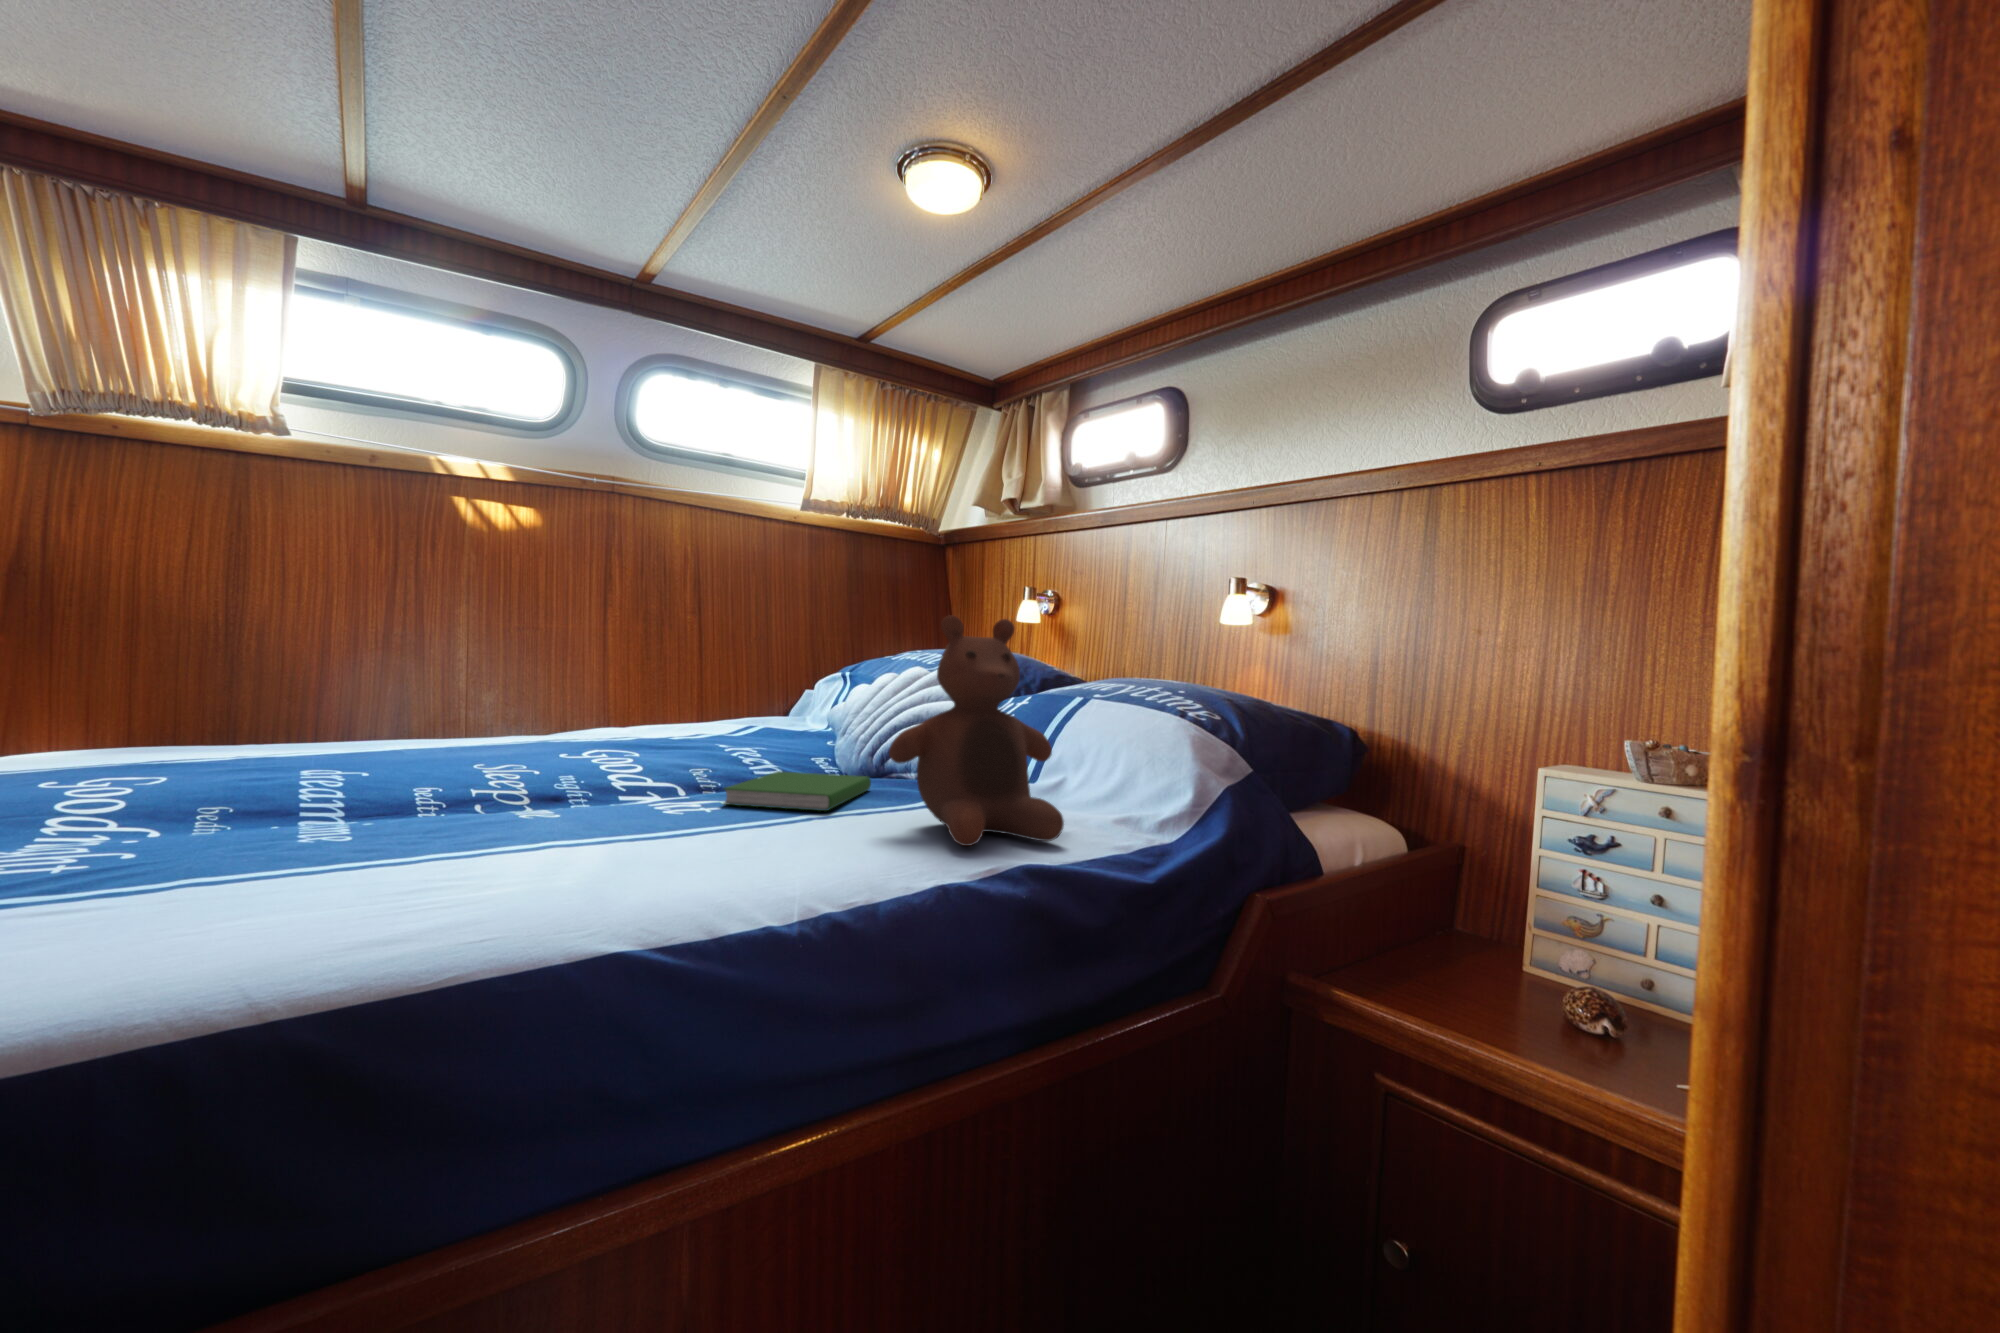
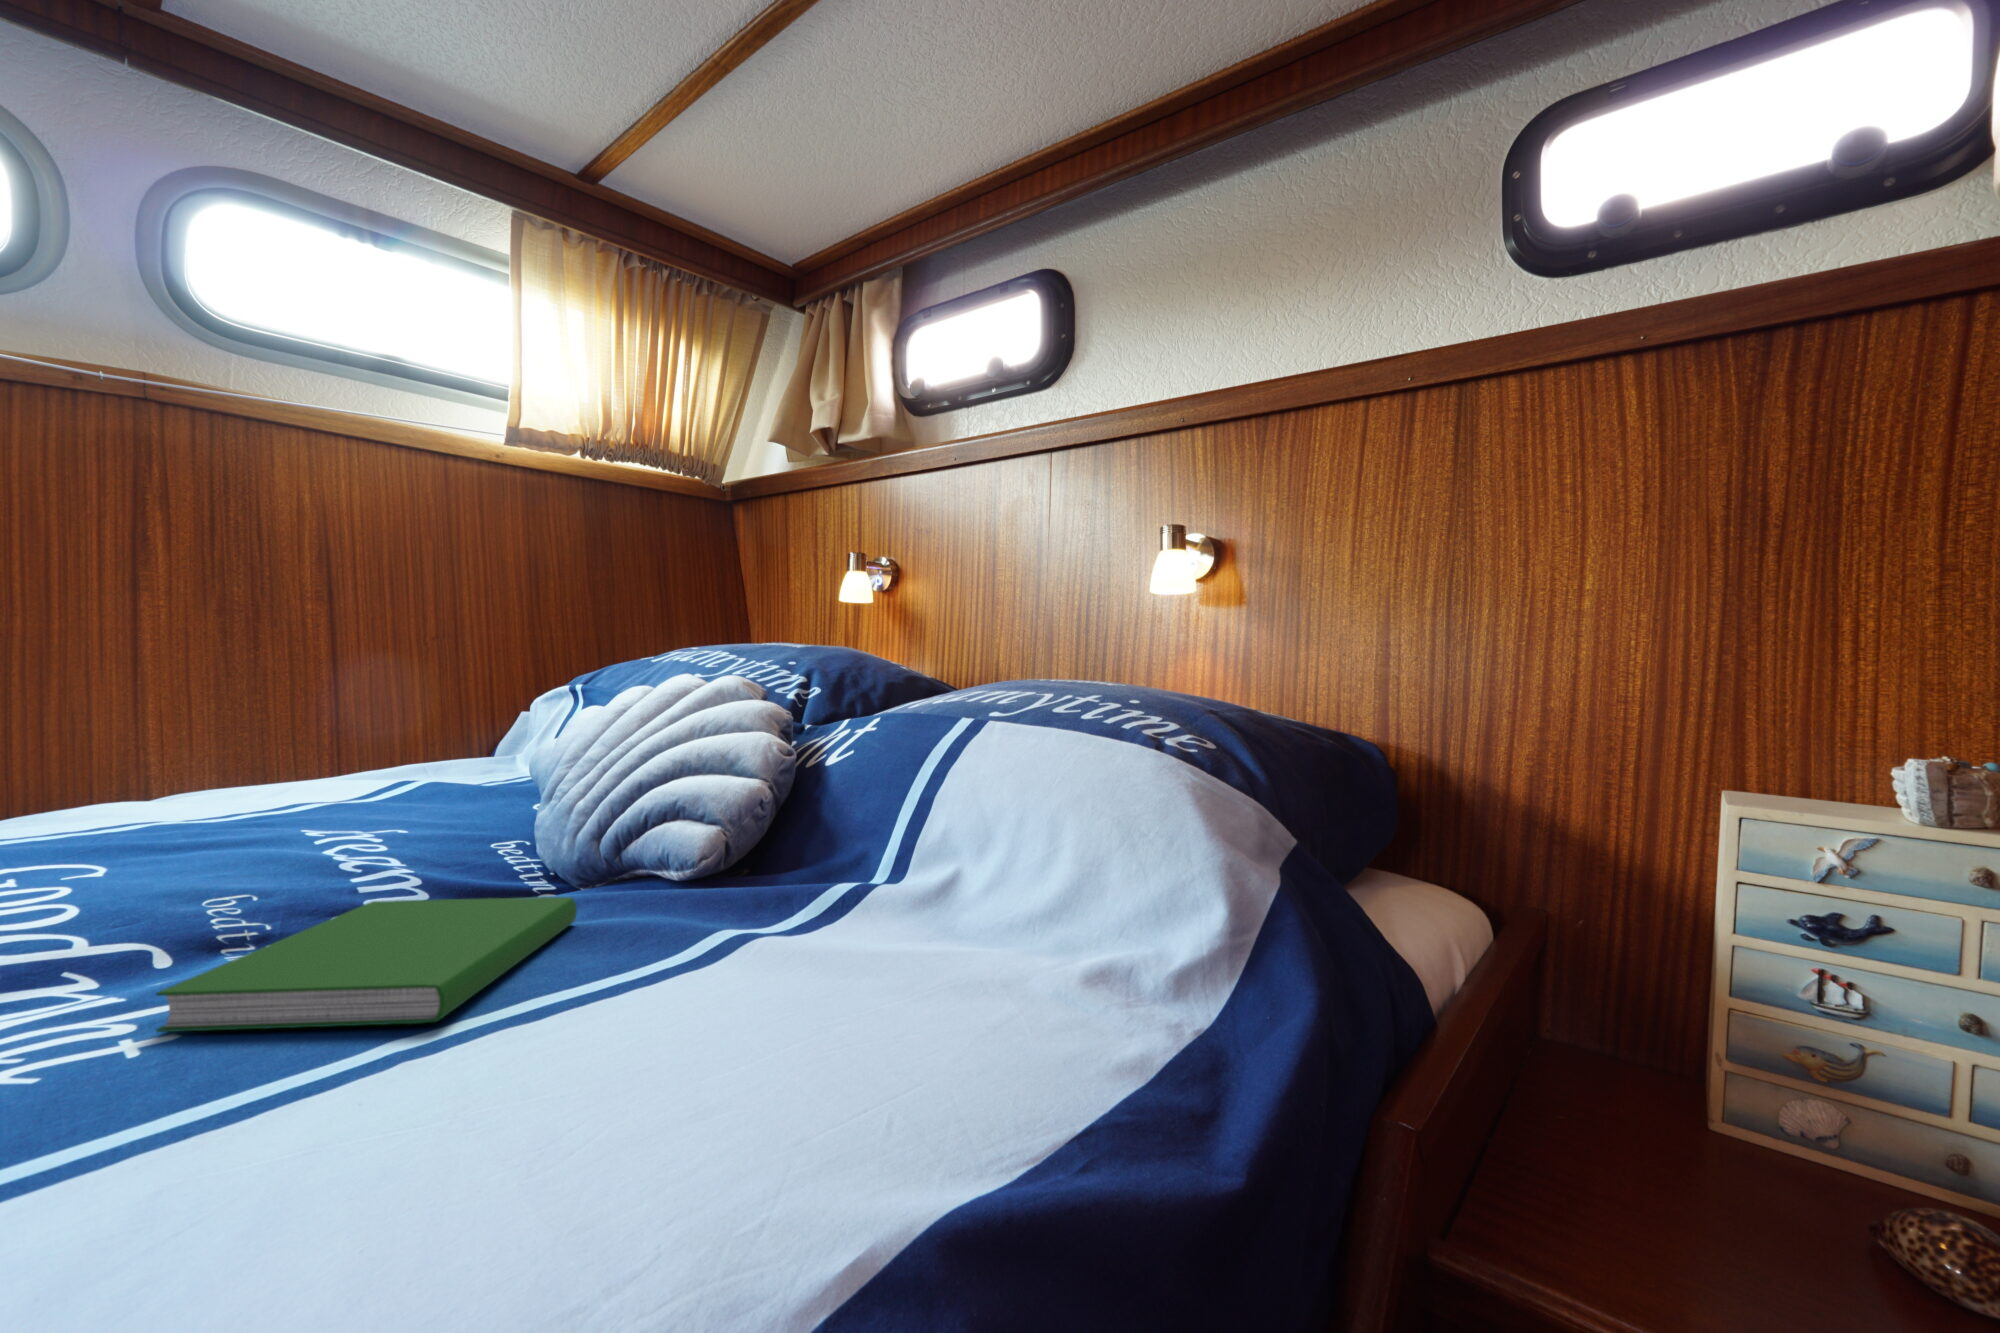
stuffed bear: present [889,615,1064,846] -> none [564,558,1003,1150]

